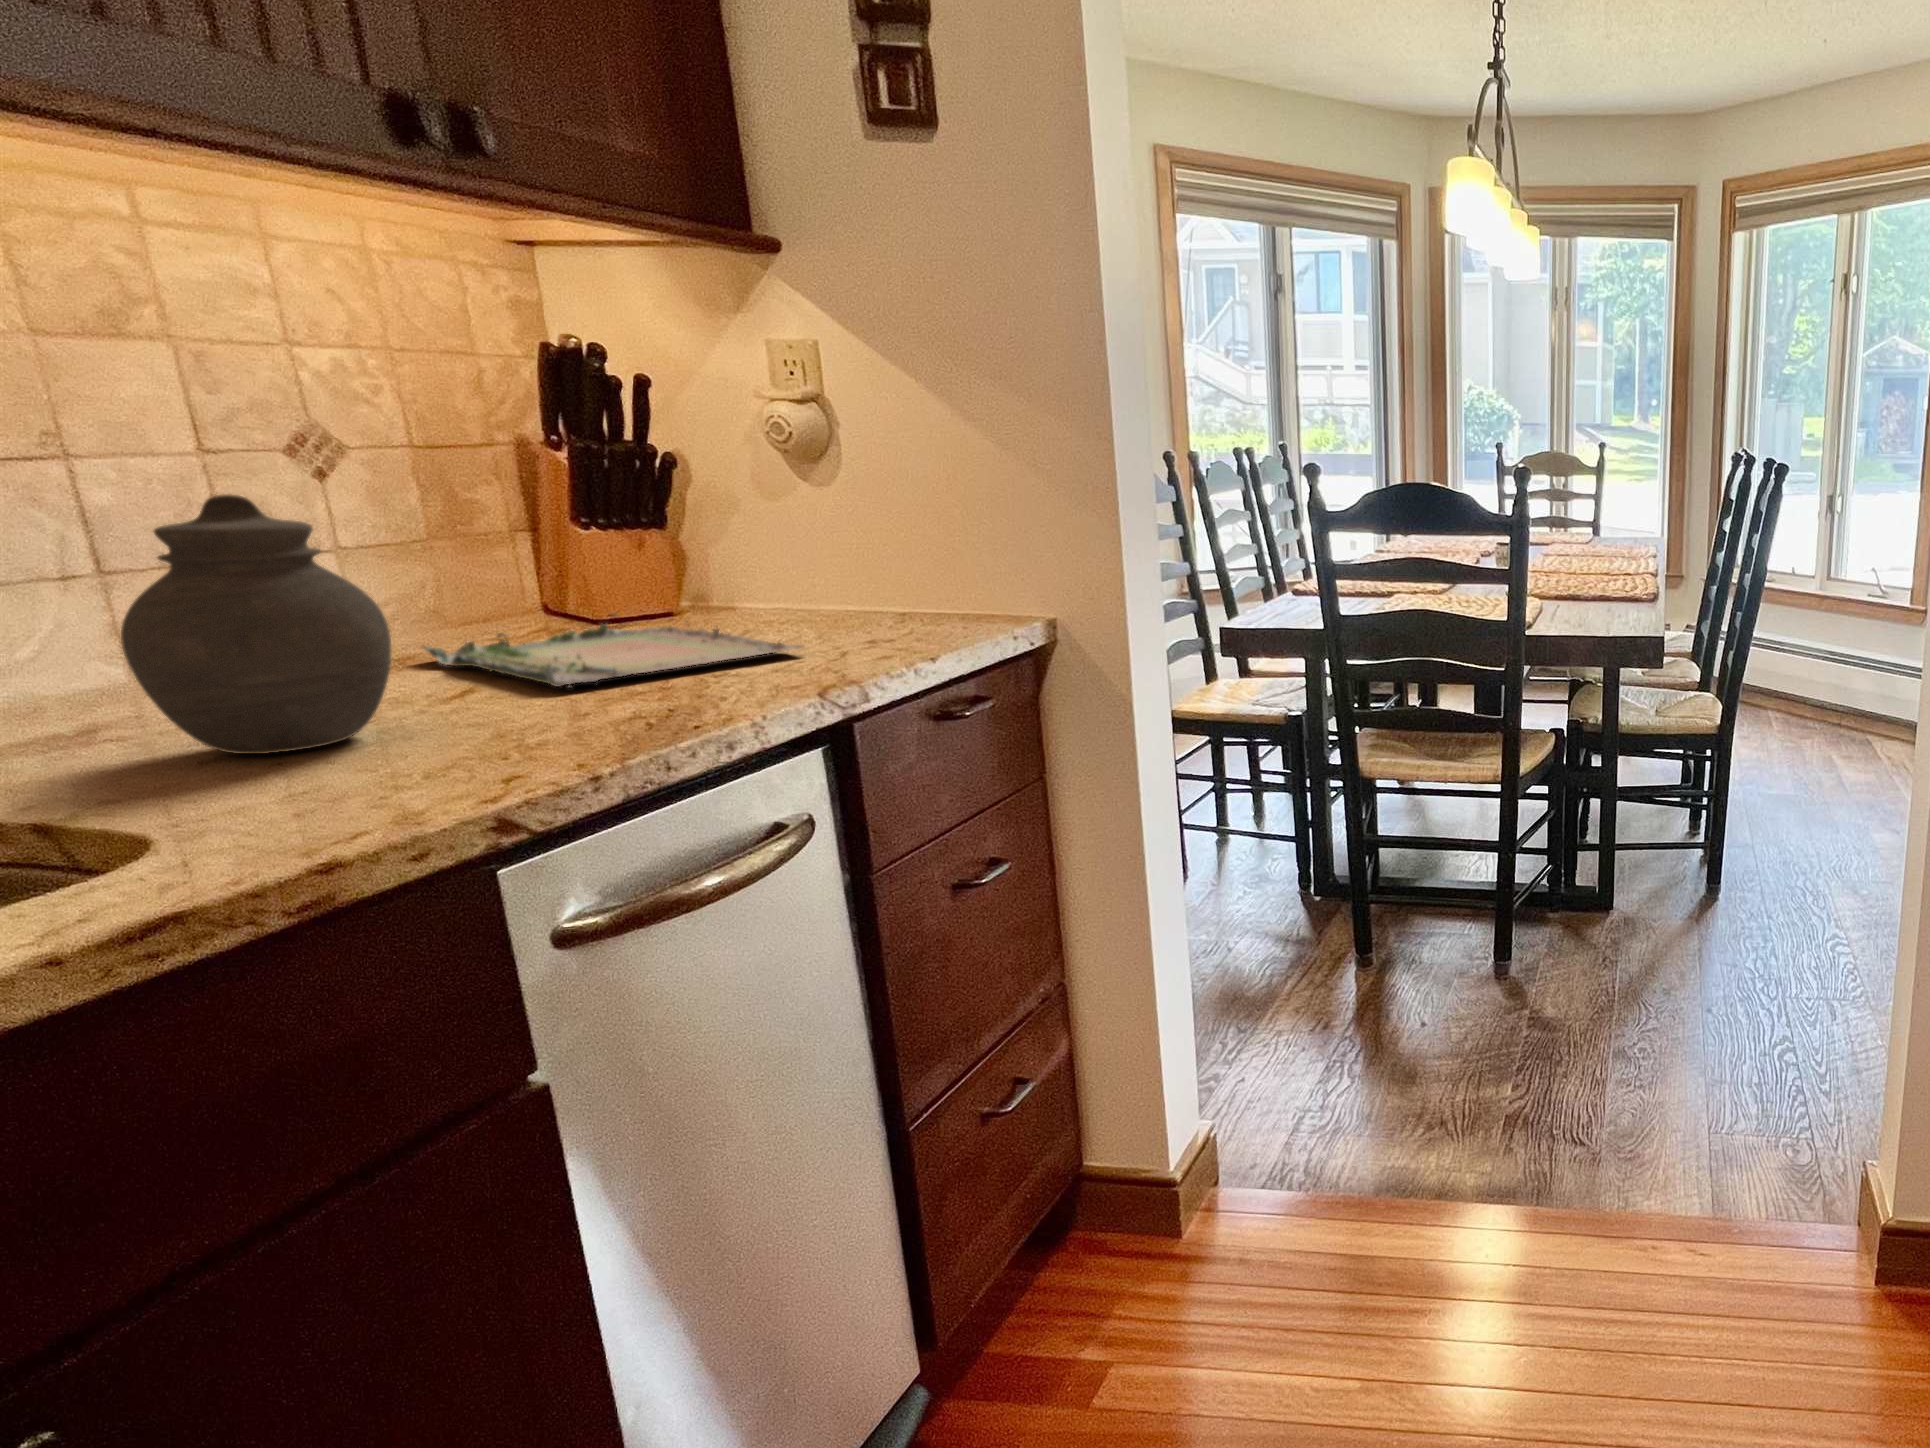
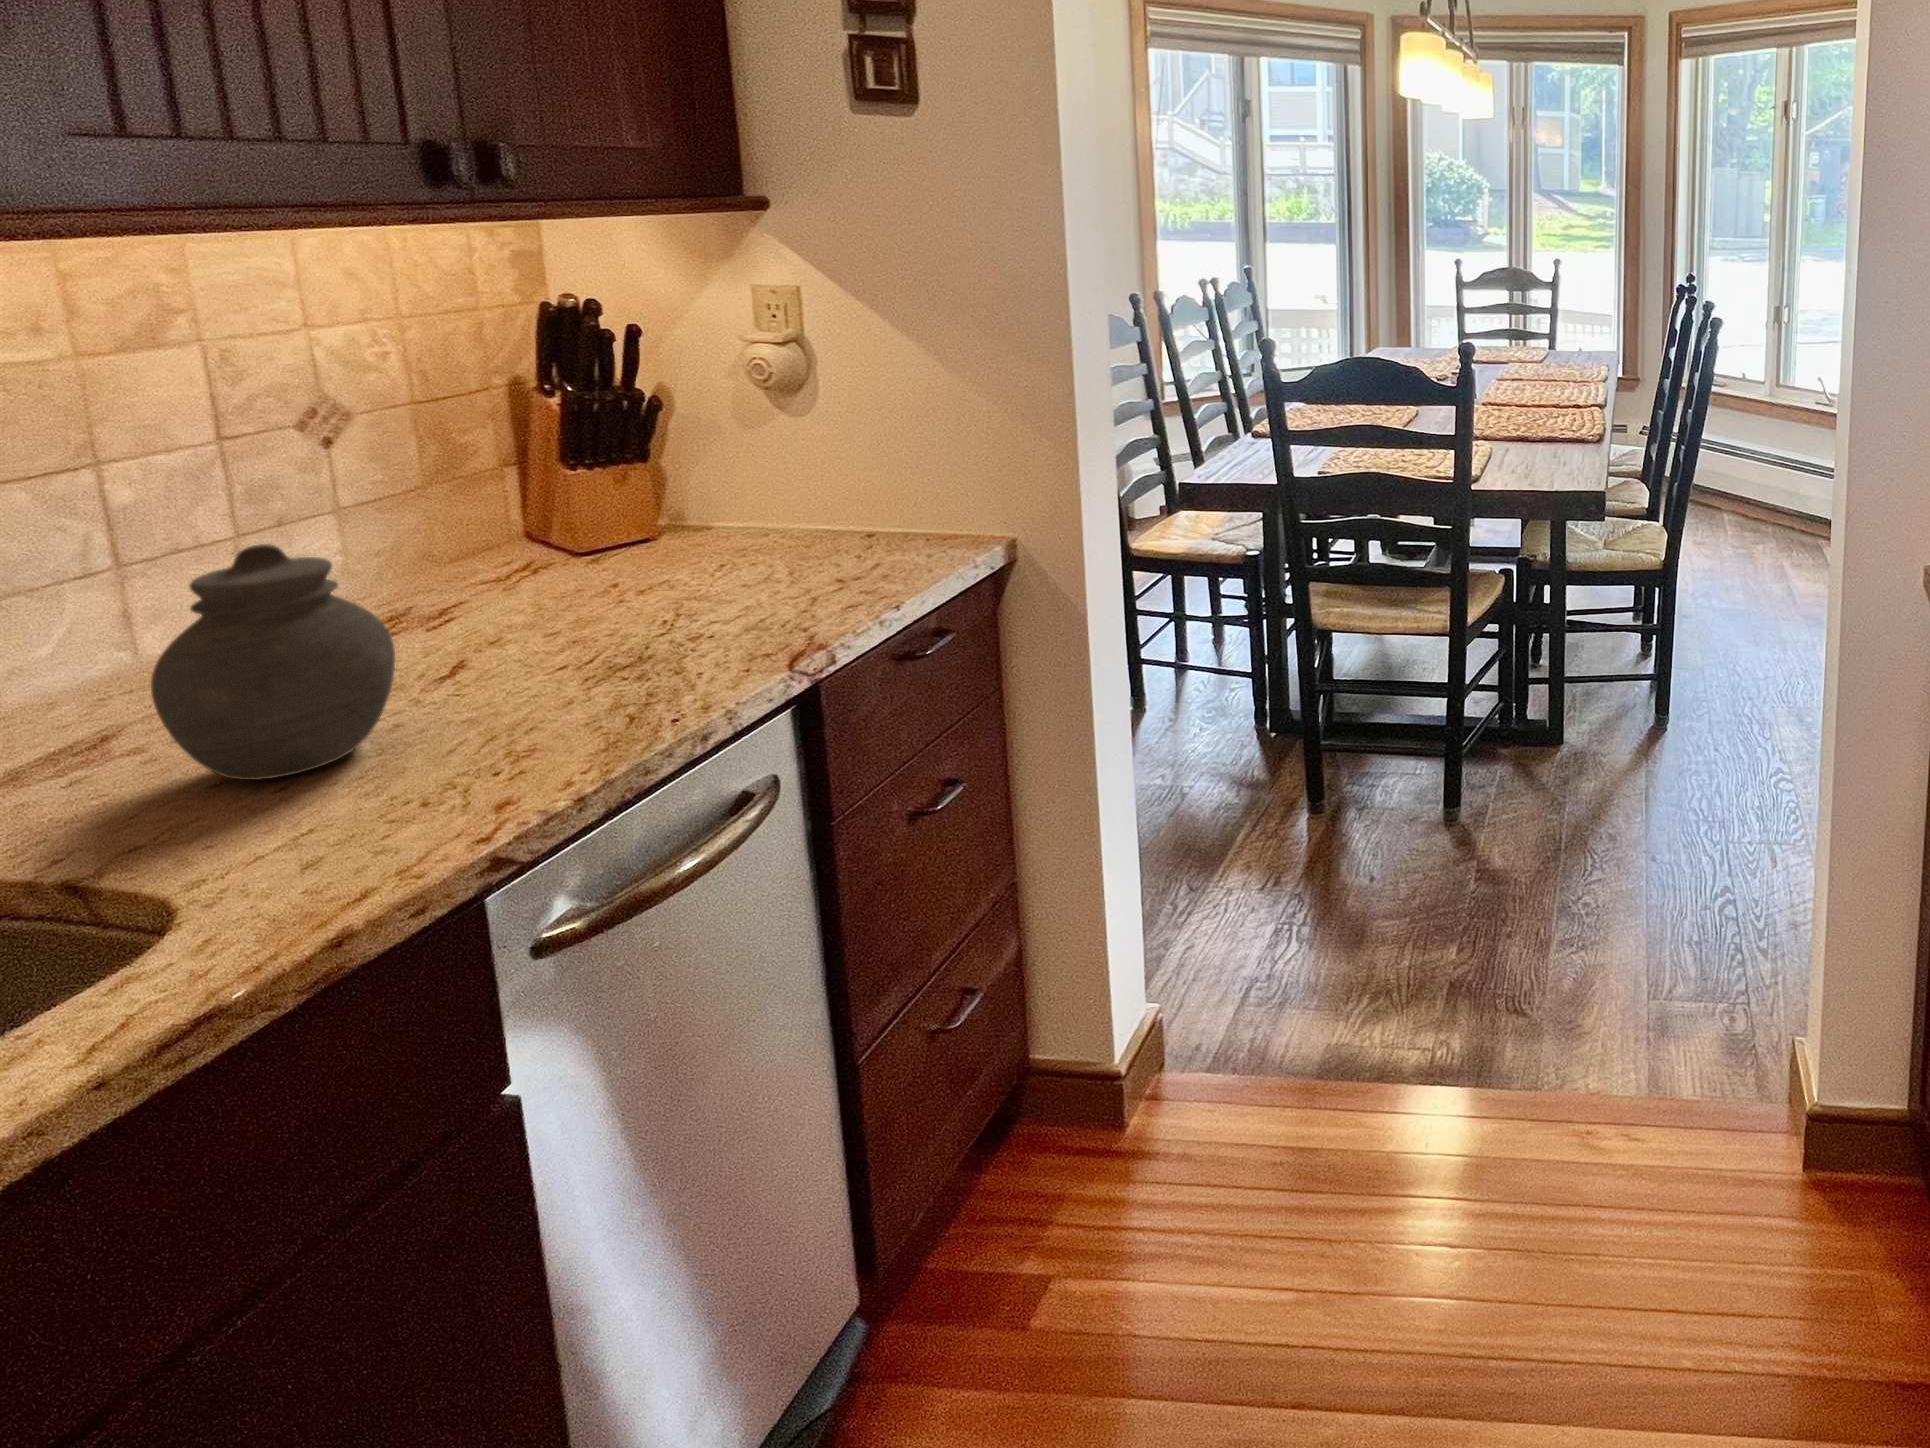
tray: present [423,608,803,687] -> none [413,552,779,667]

